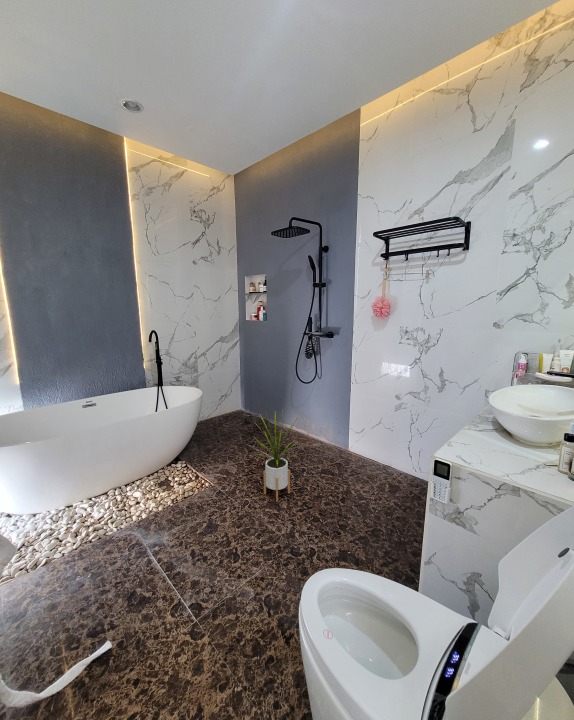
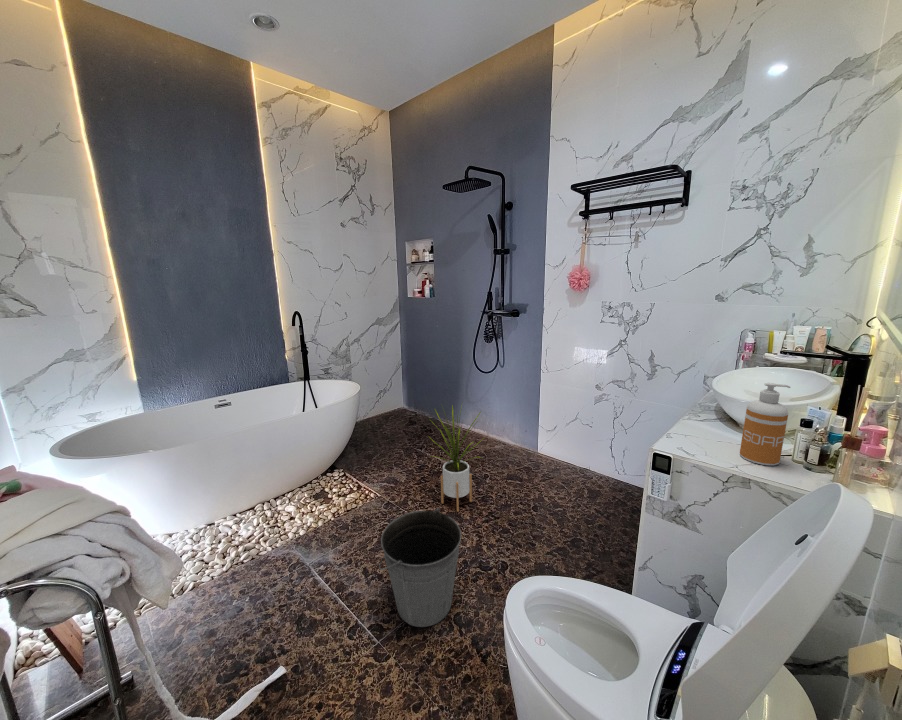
soap dispenser: none [510,401,553,474] -> present [740,383,790,466]
bucket: none [200,500,272,607] -> present [379,508,461,627]

